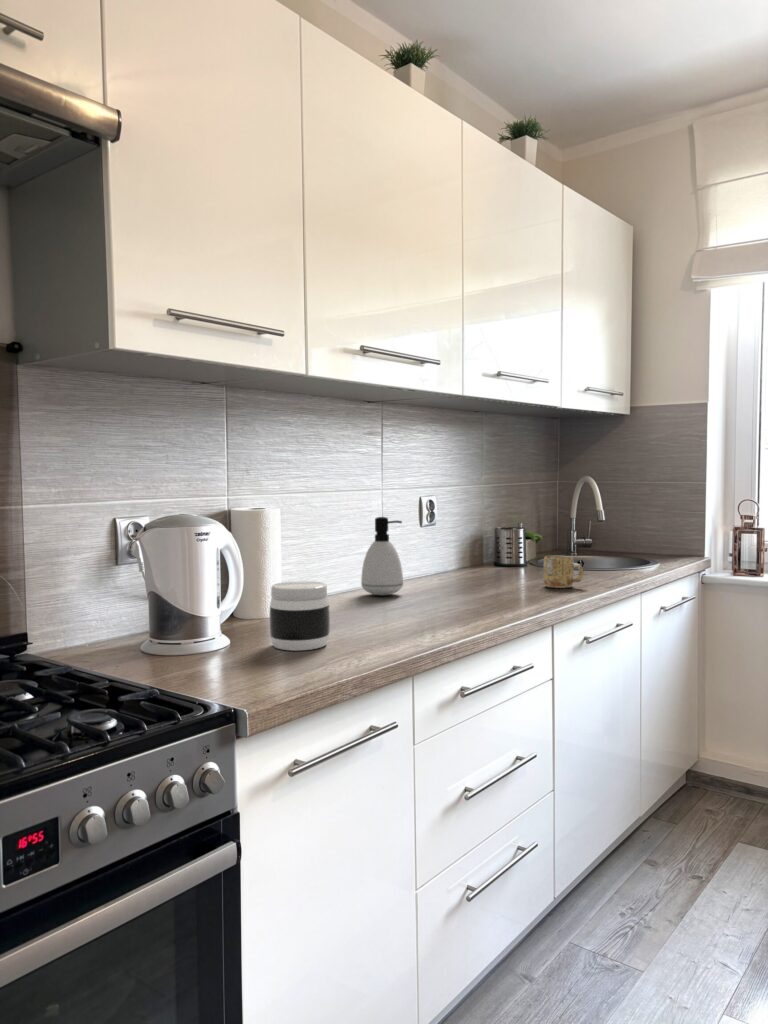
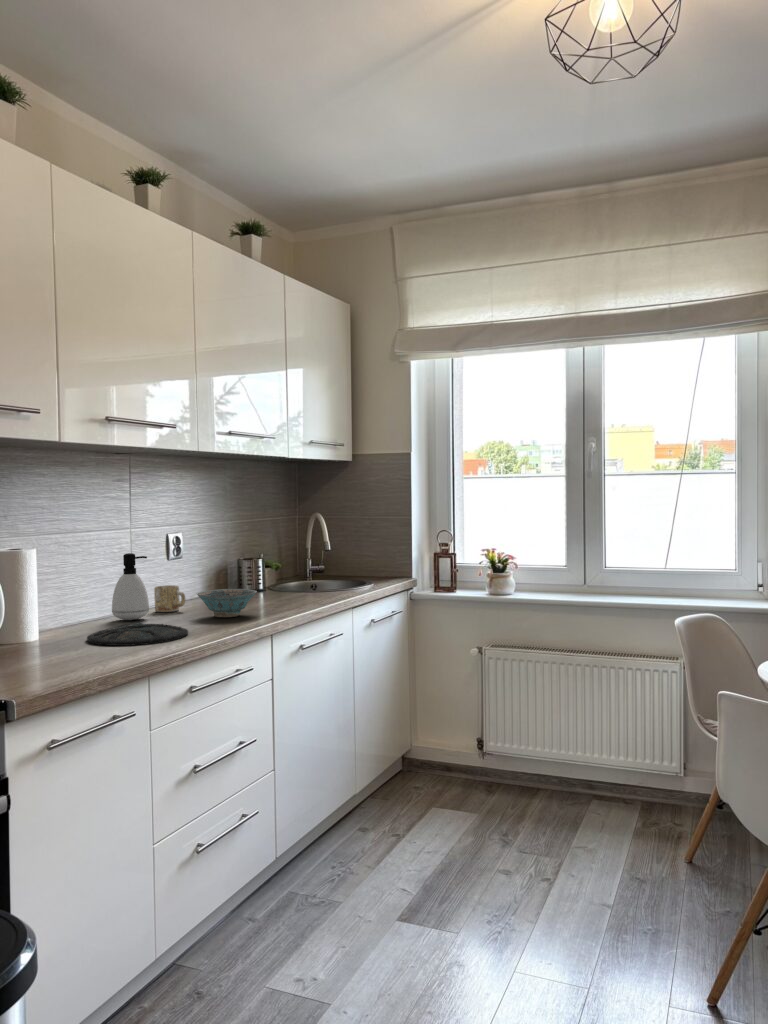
mug: present [544,556,584,588] -> present [154,585,185,612]
ceramic bowl: none [459,563,533,598] -> present [197,589,257,617]
jar: present [269,581,330,651] -> none [29,608,80,663]
plate: none [335,602,456,631] -> present [87,623,188,646]

